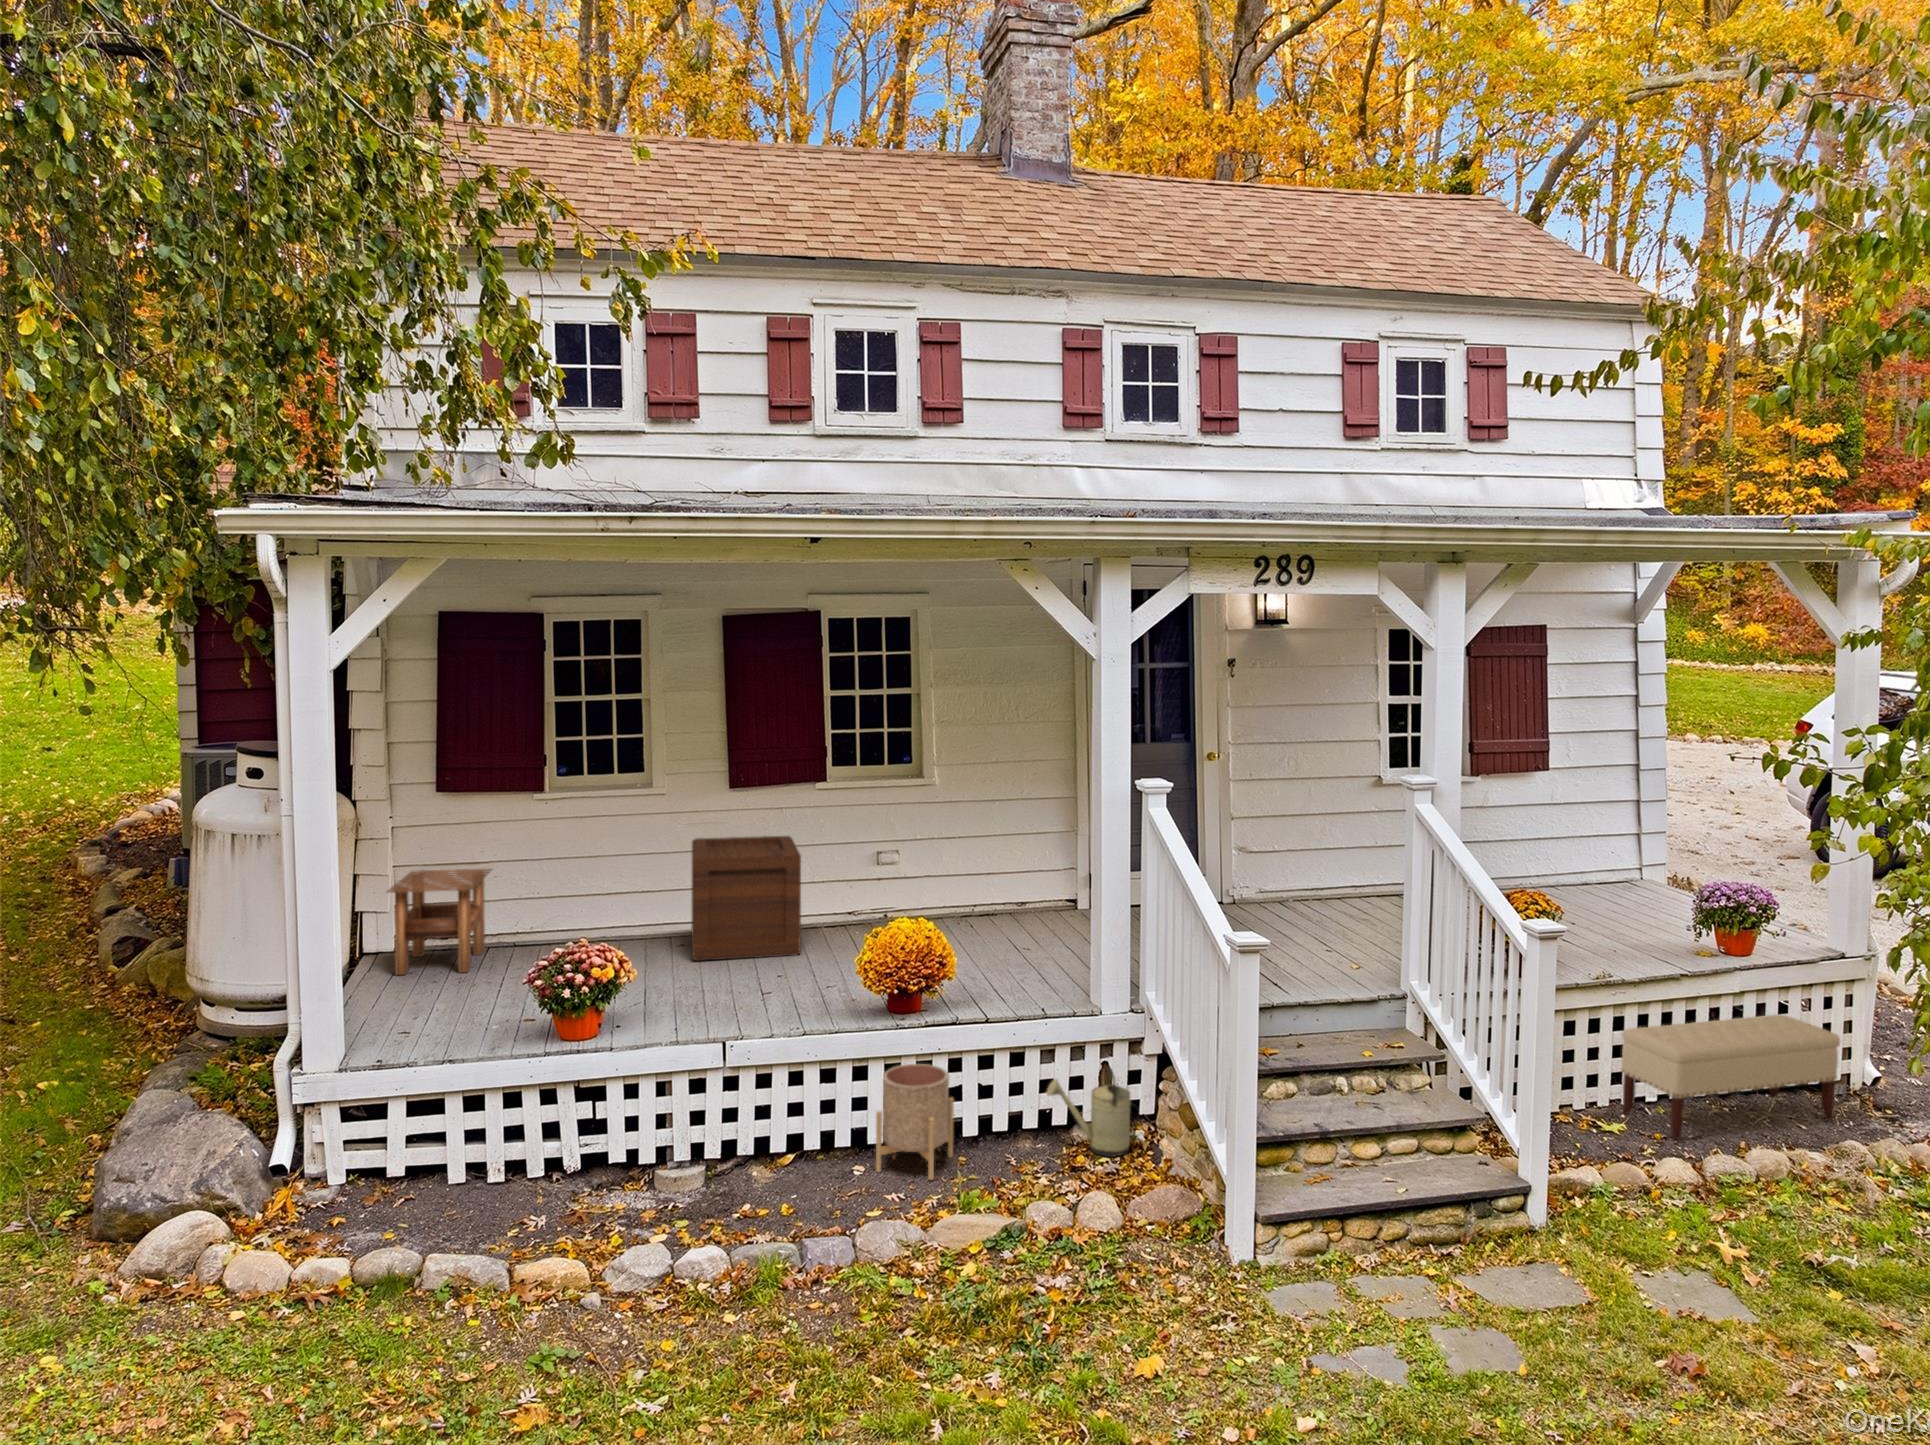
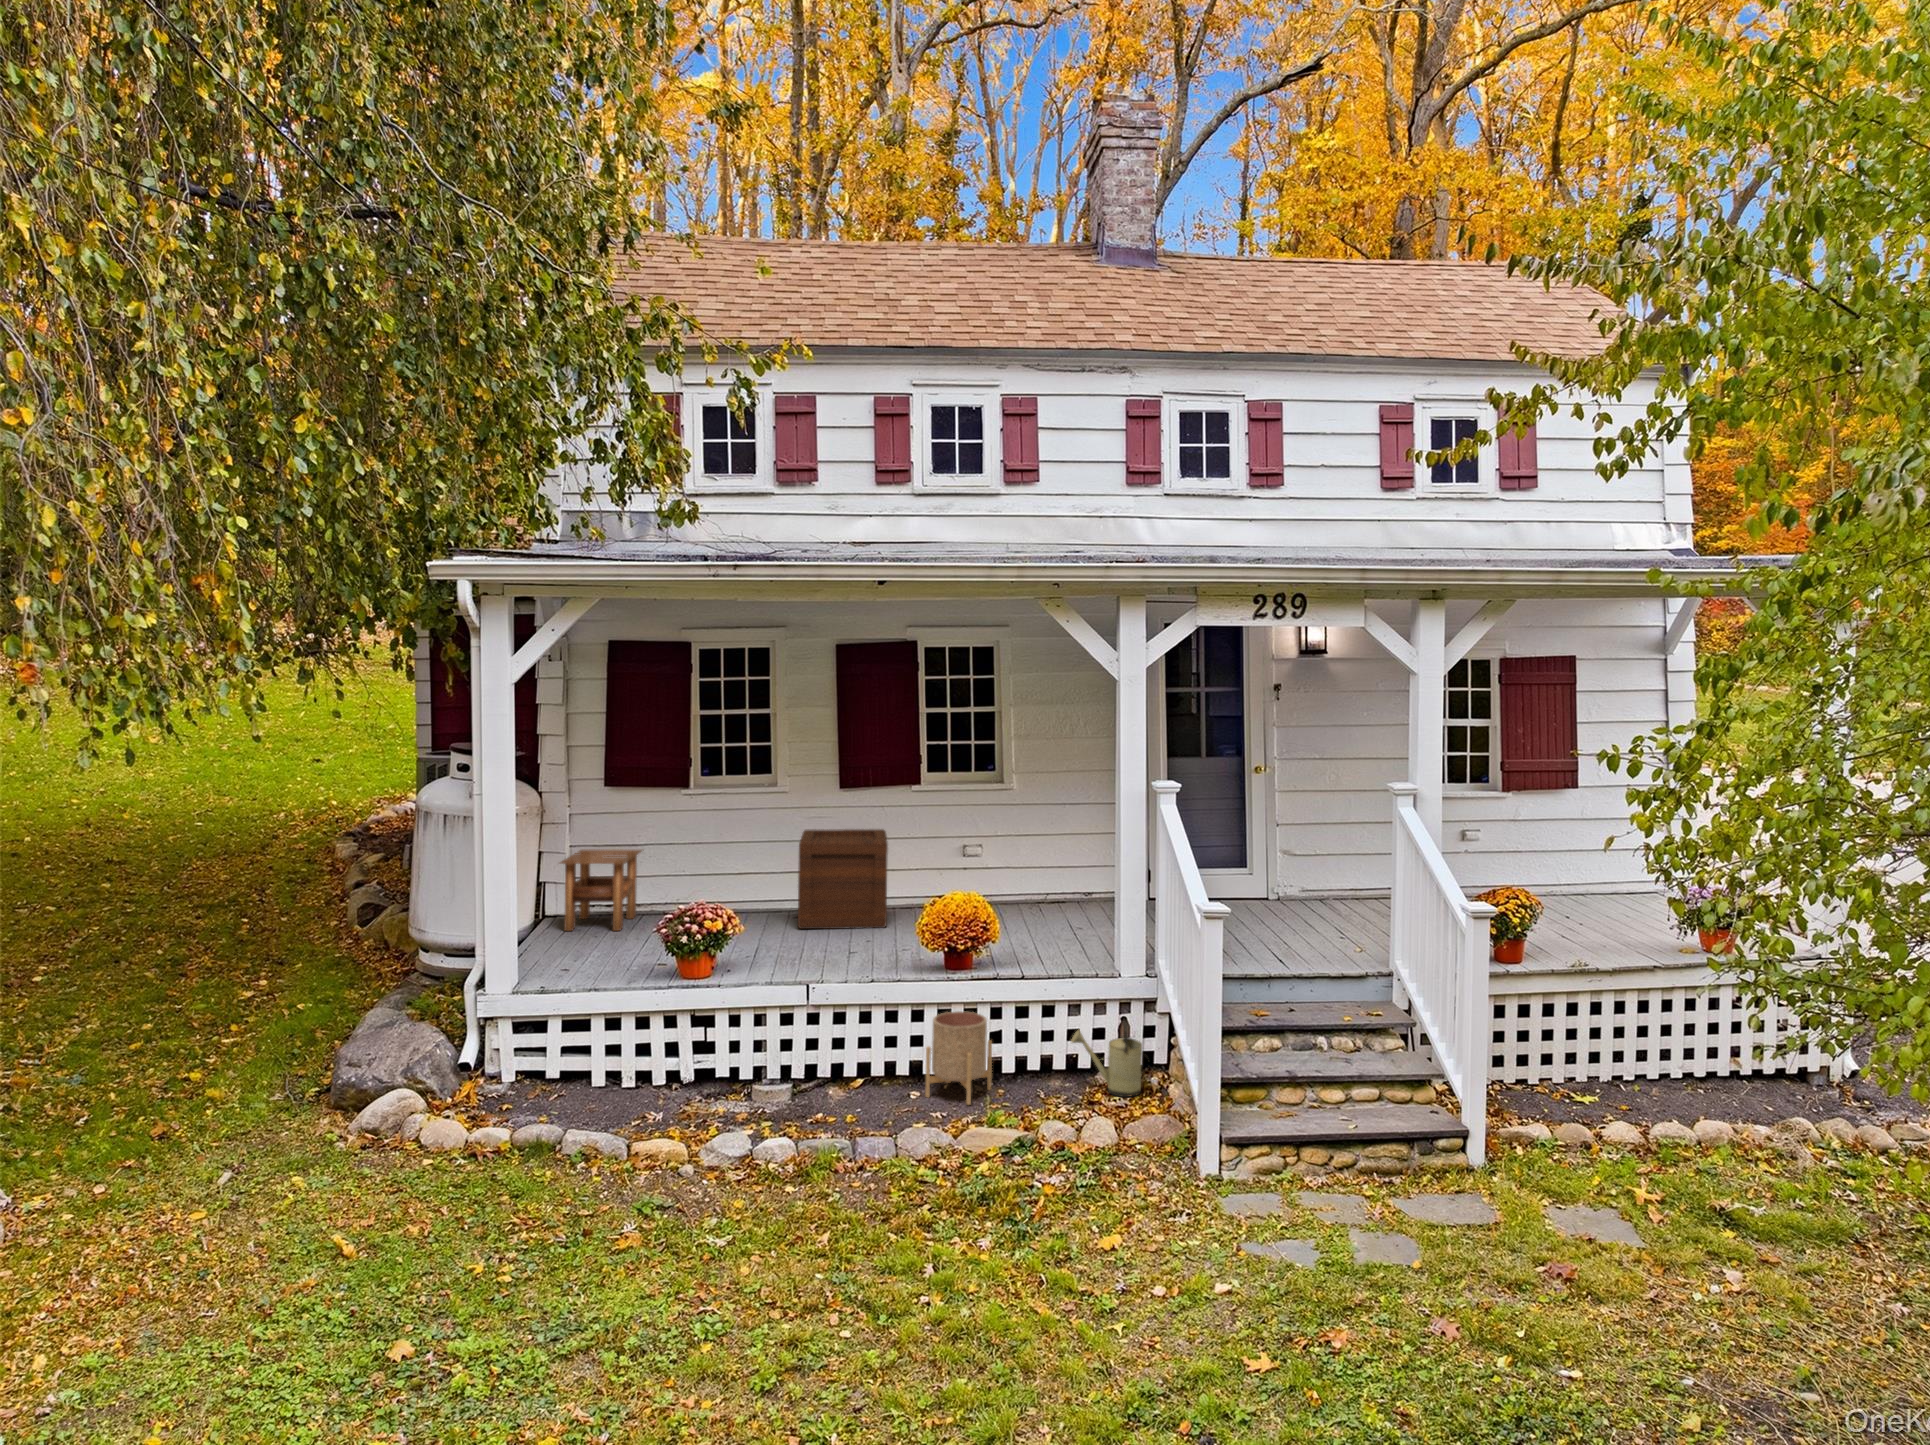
bench: present [1622,1015,1840,1140] -> none [1596,1008,1805,1112]

